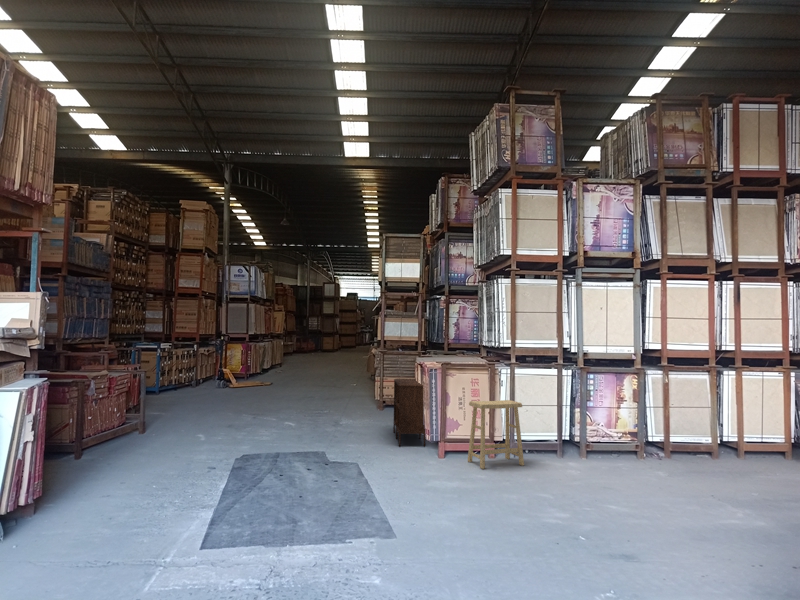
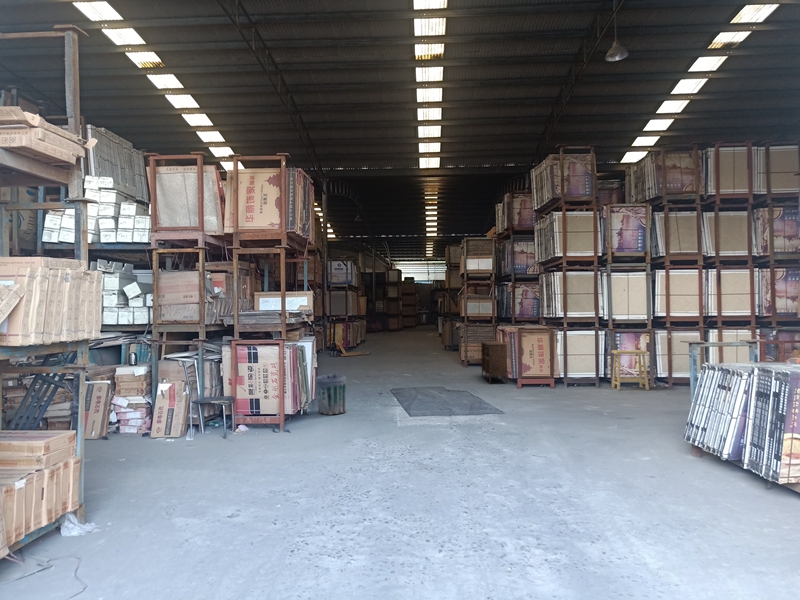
stool: present [468,400,524,469] -> present [612,350,649,390]
trash can: none [32,444,101,530] -> present [315,374,346,415]

